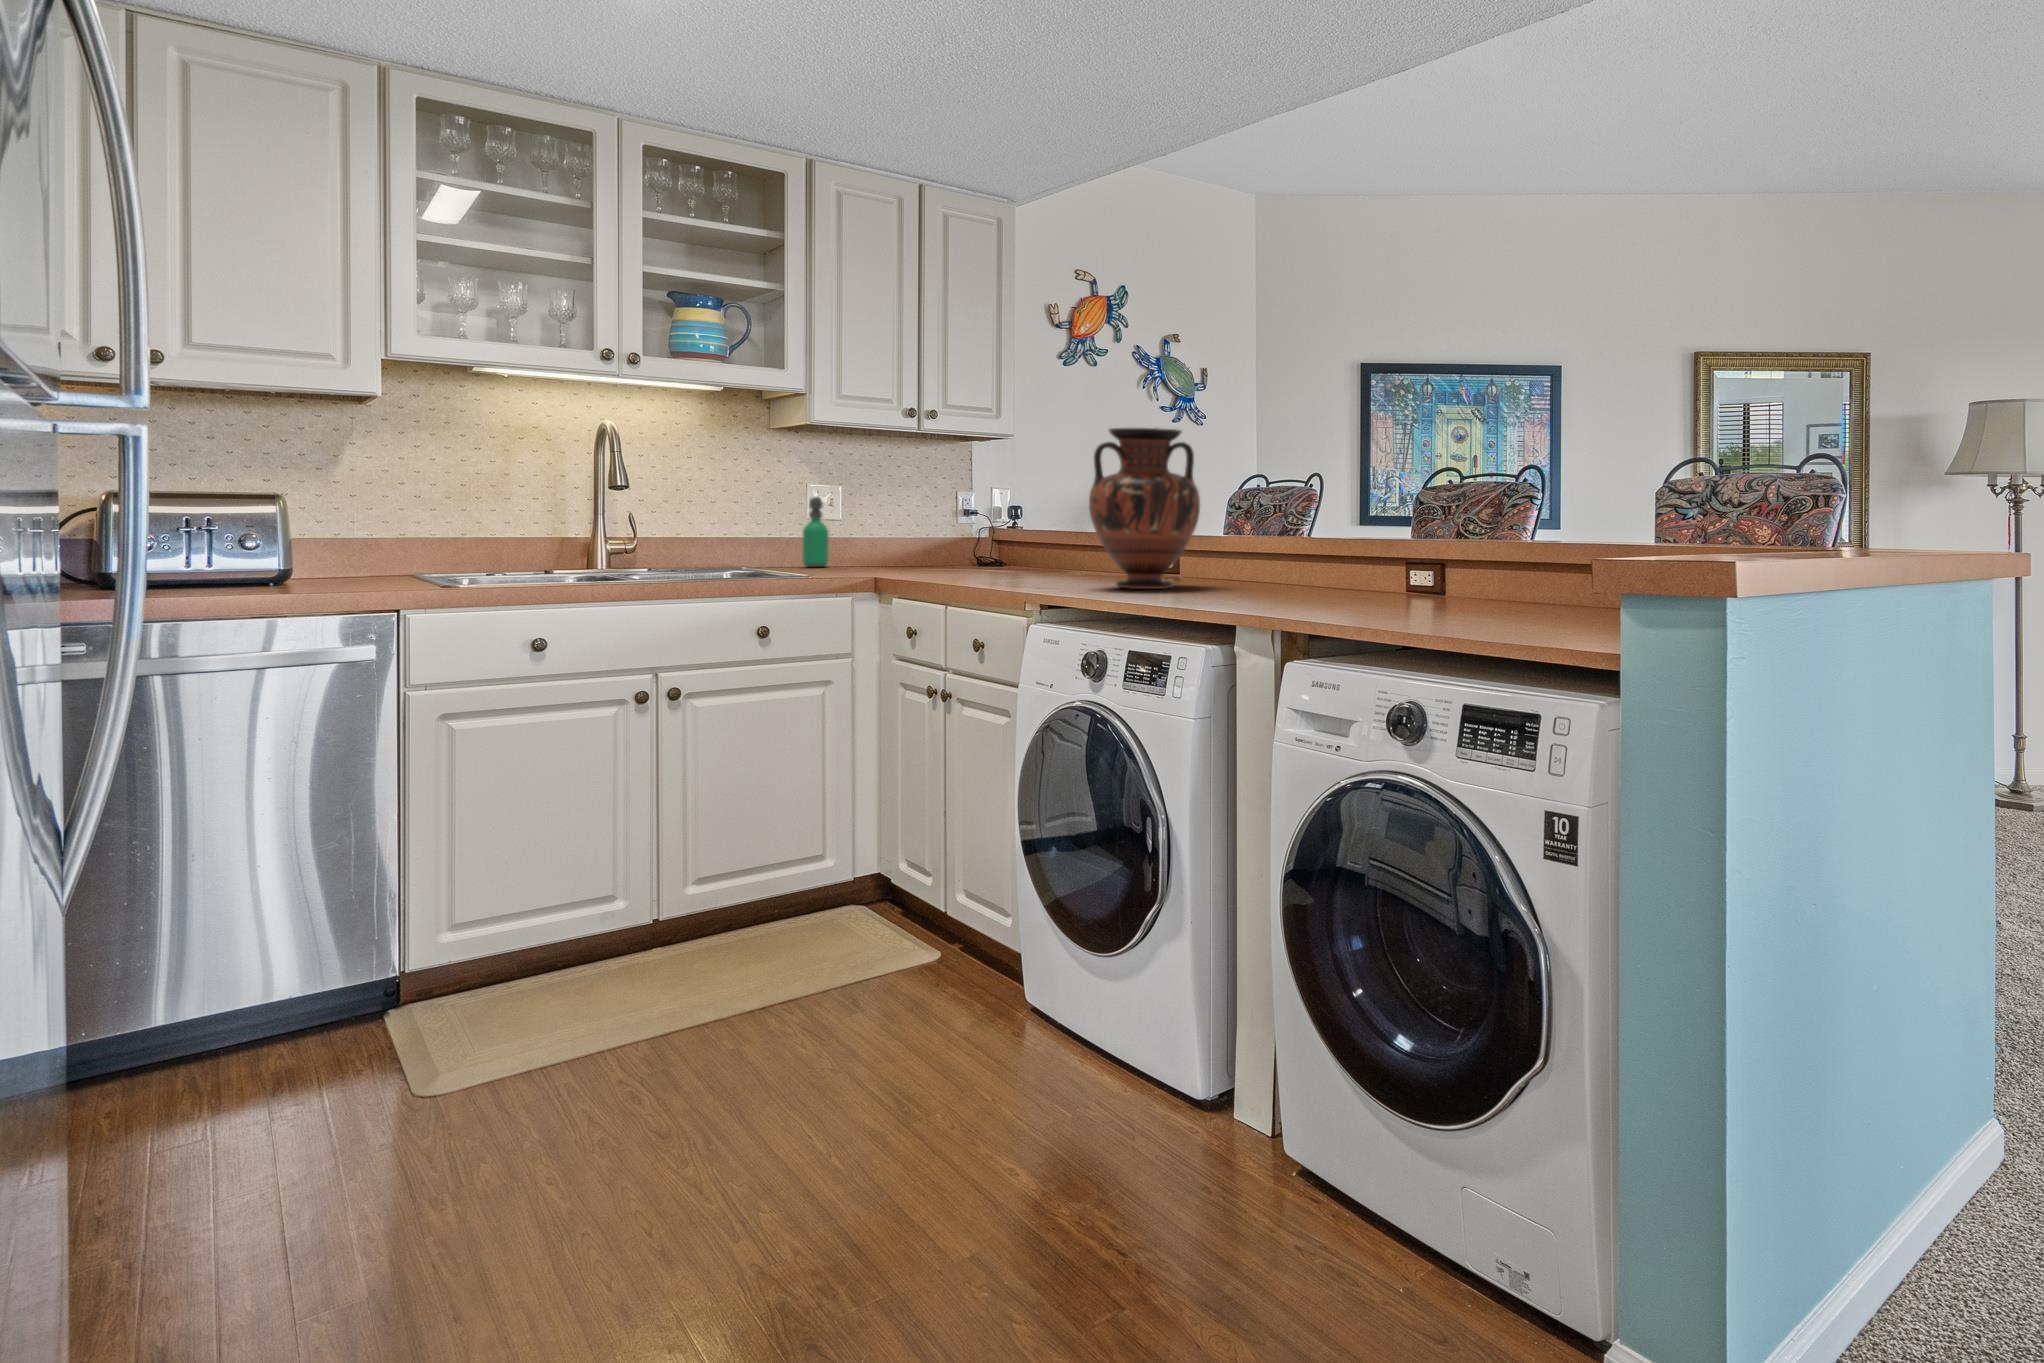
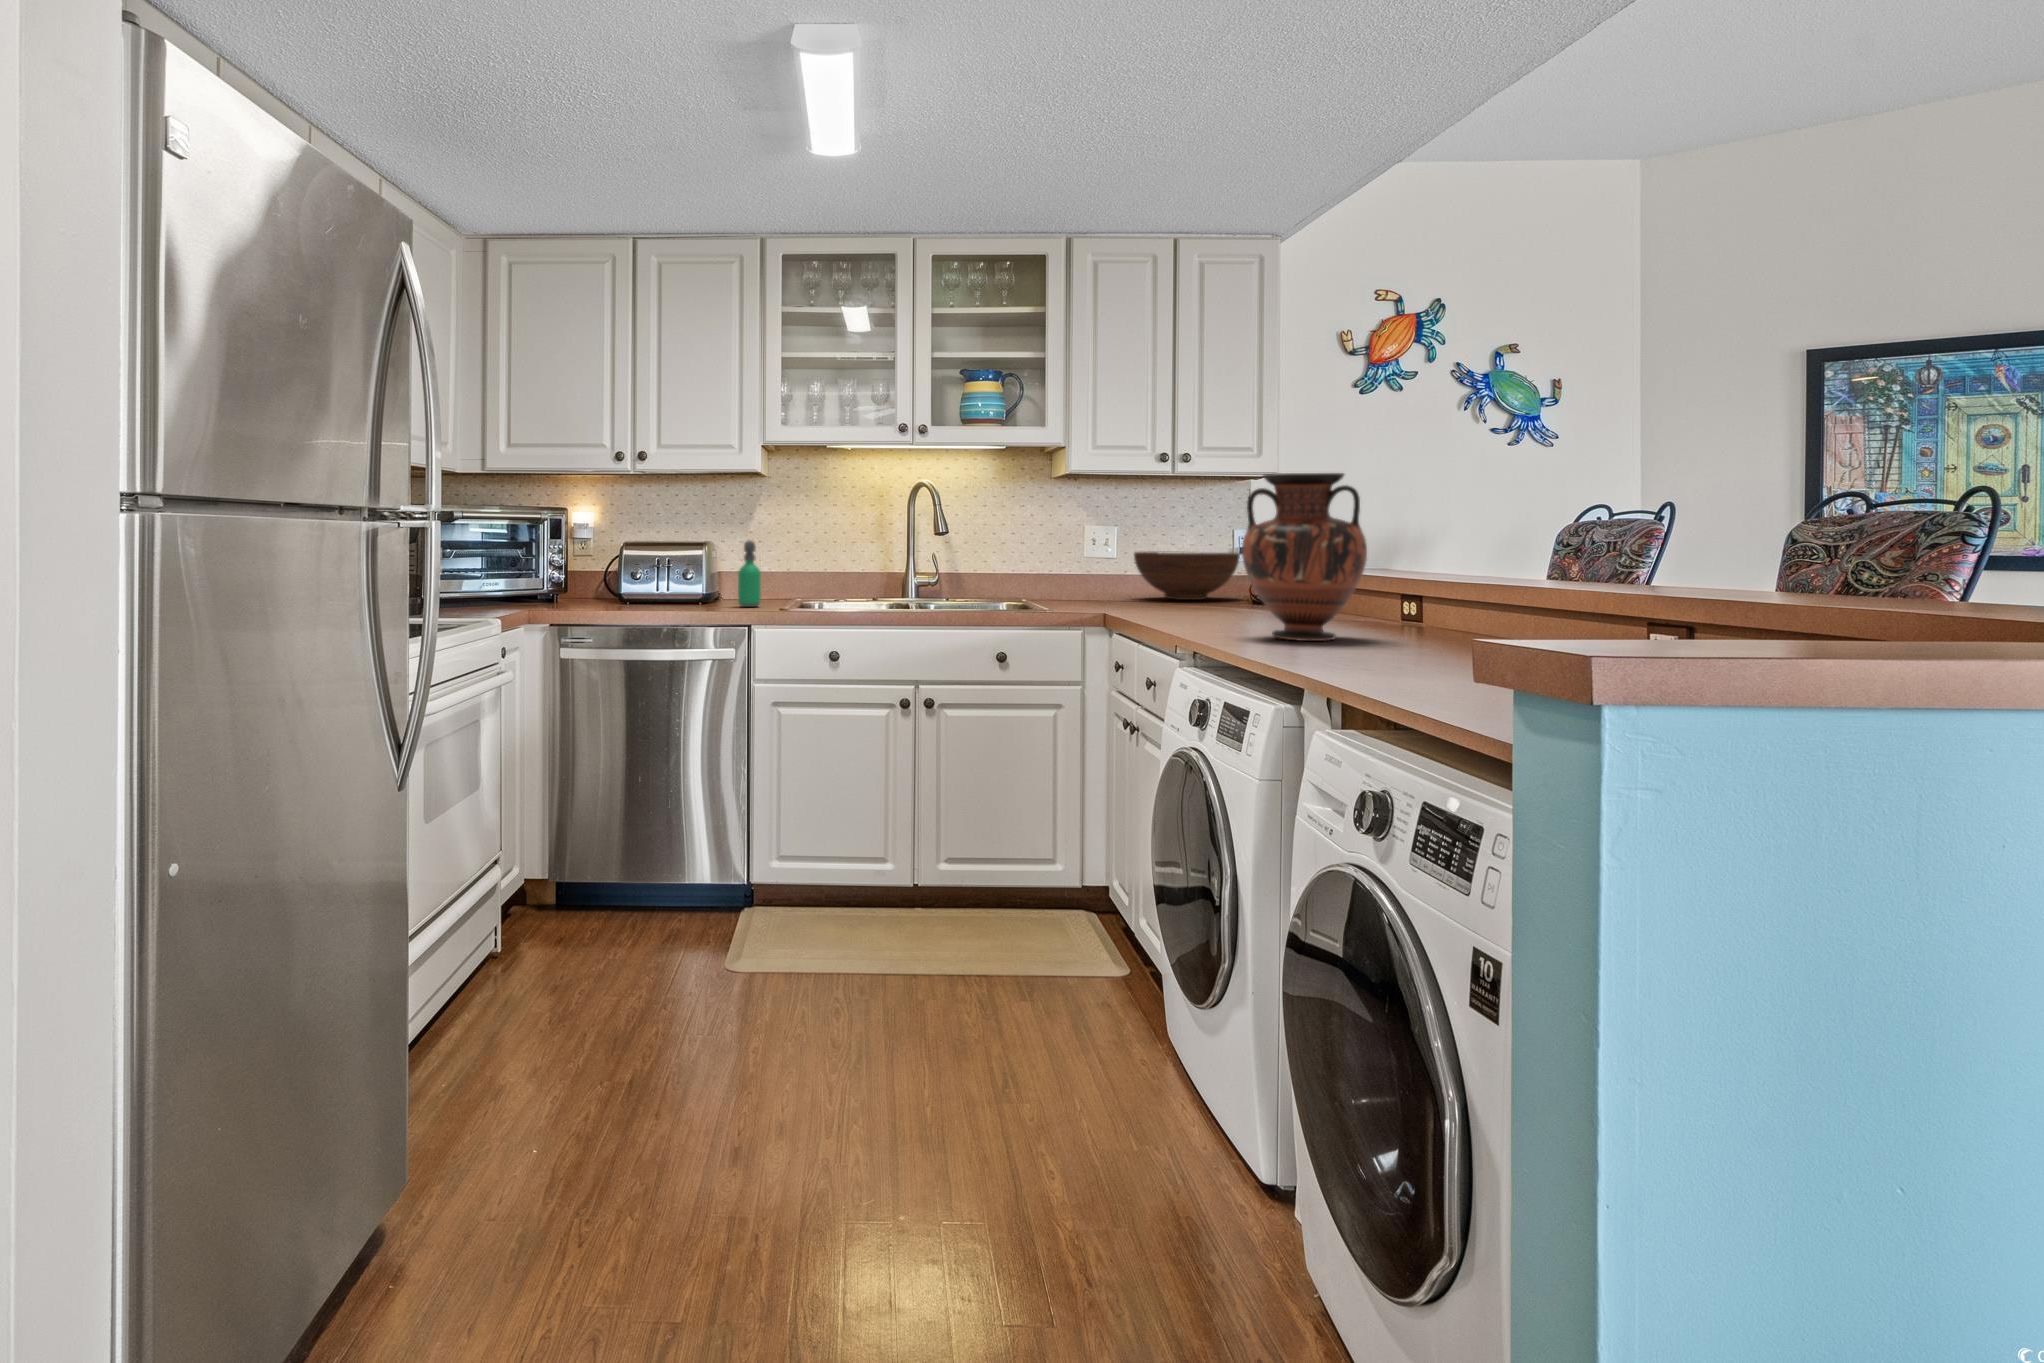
soap dispenser: present [802,496,829,567] -> present [738,541,761,607]
fruit bowl: none [867,513,976,563] -> present [1134,552,1240,600]

